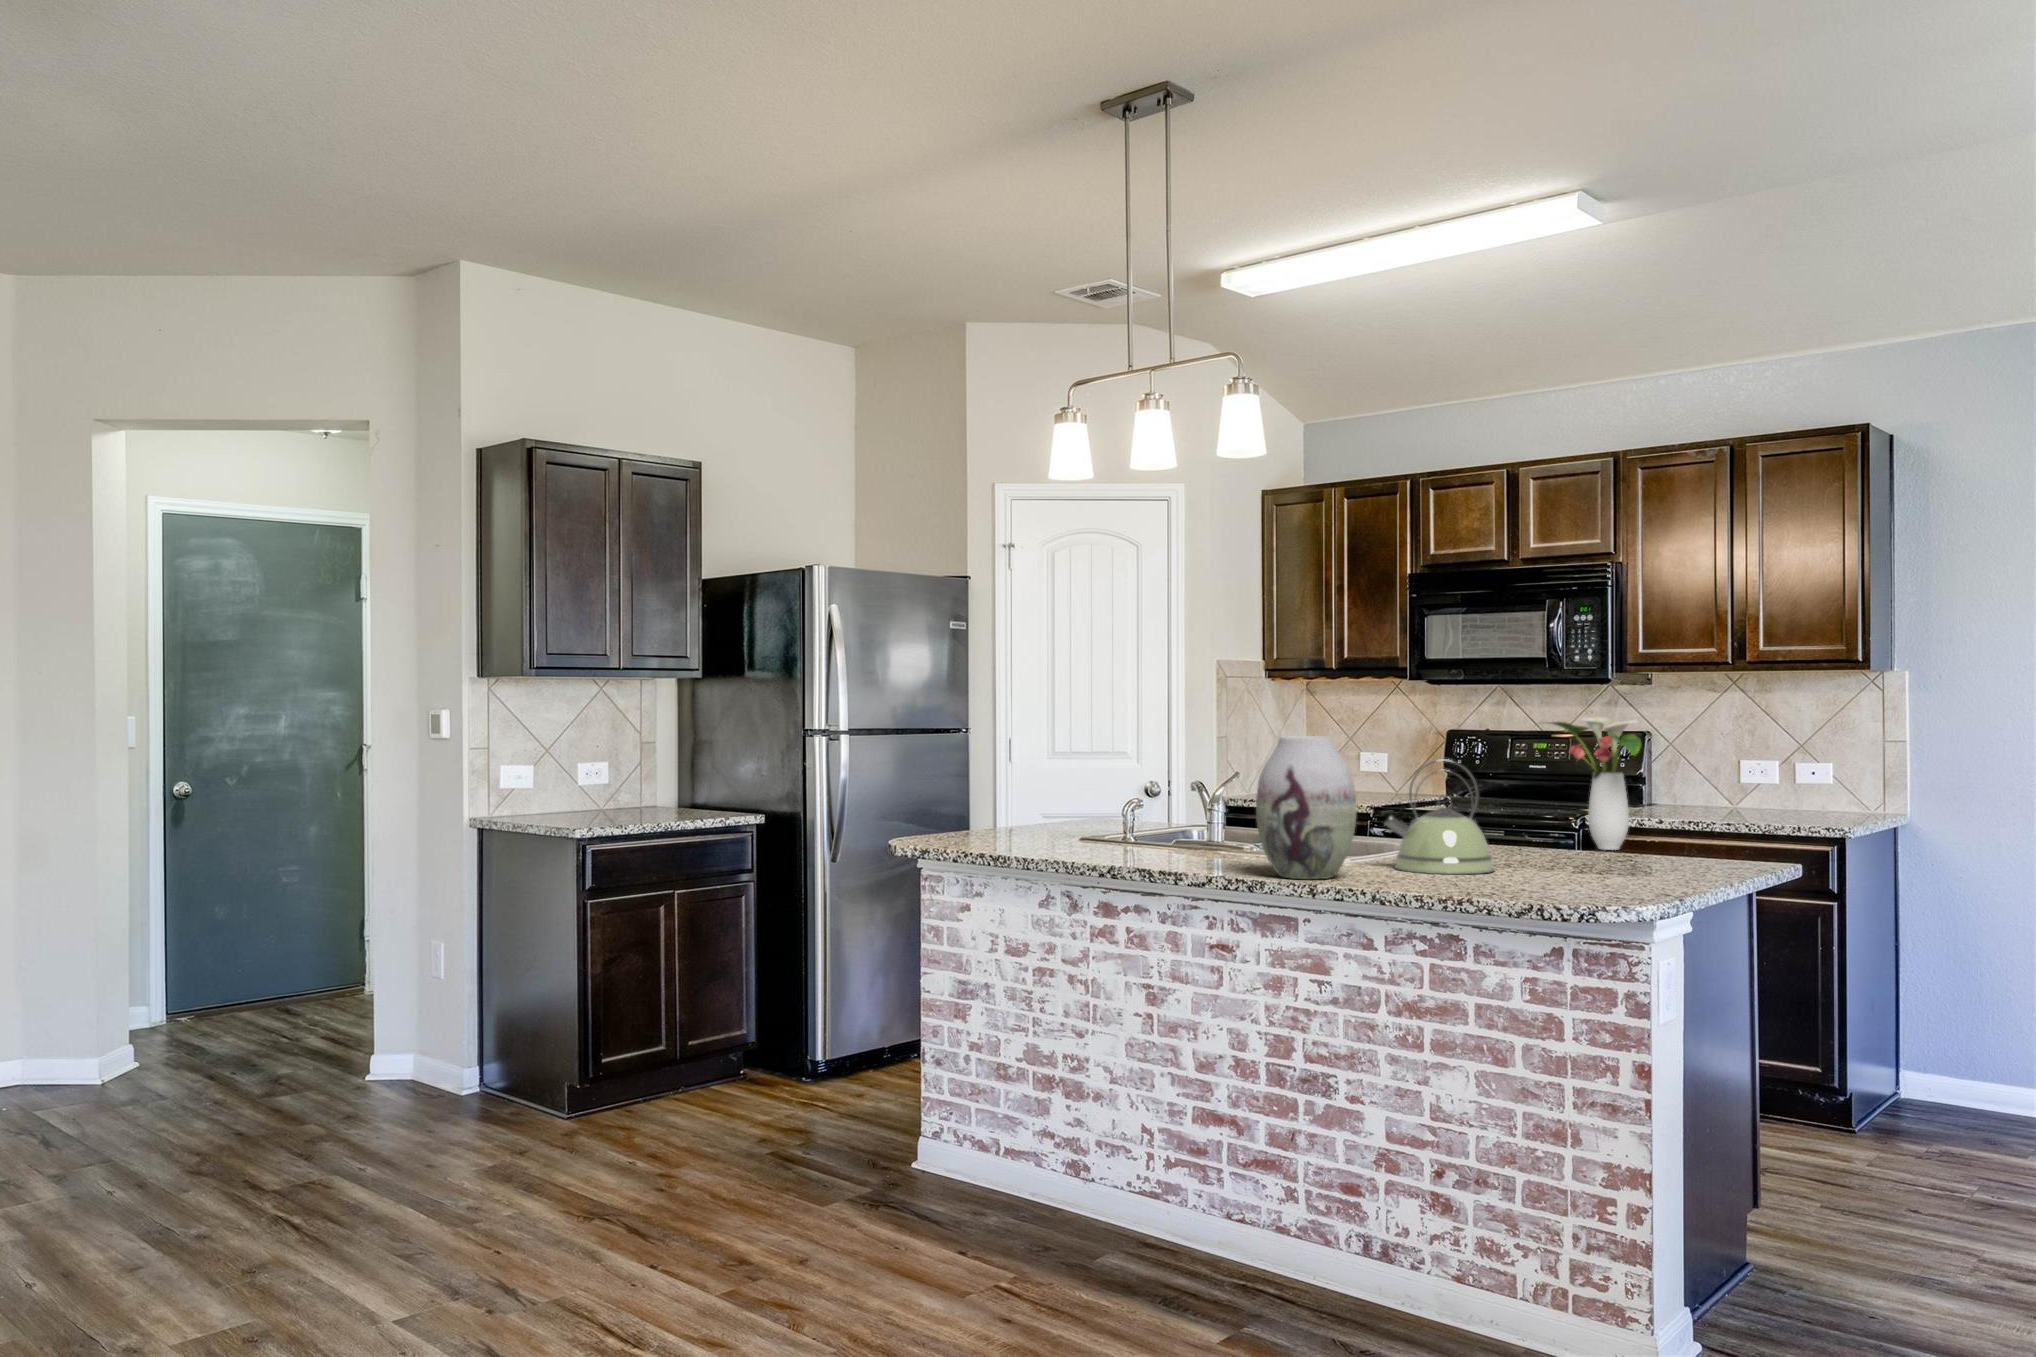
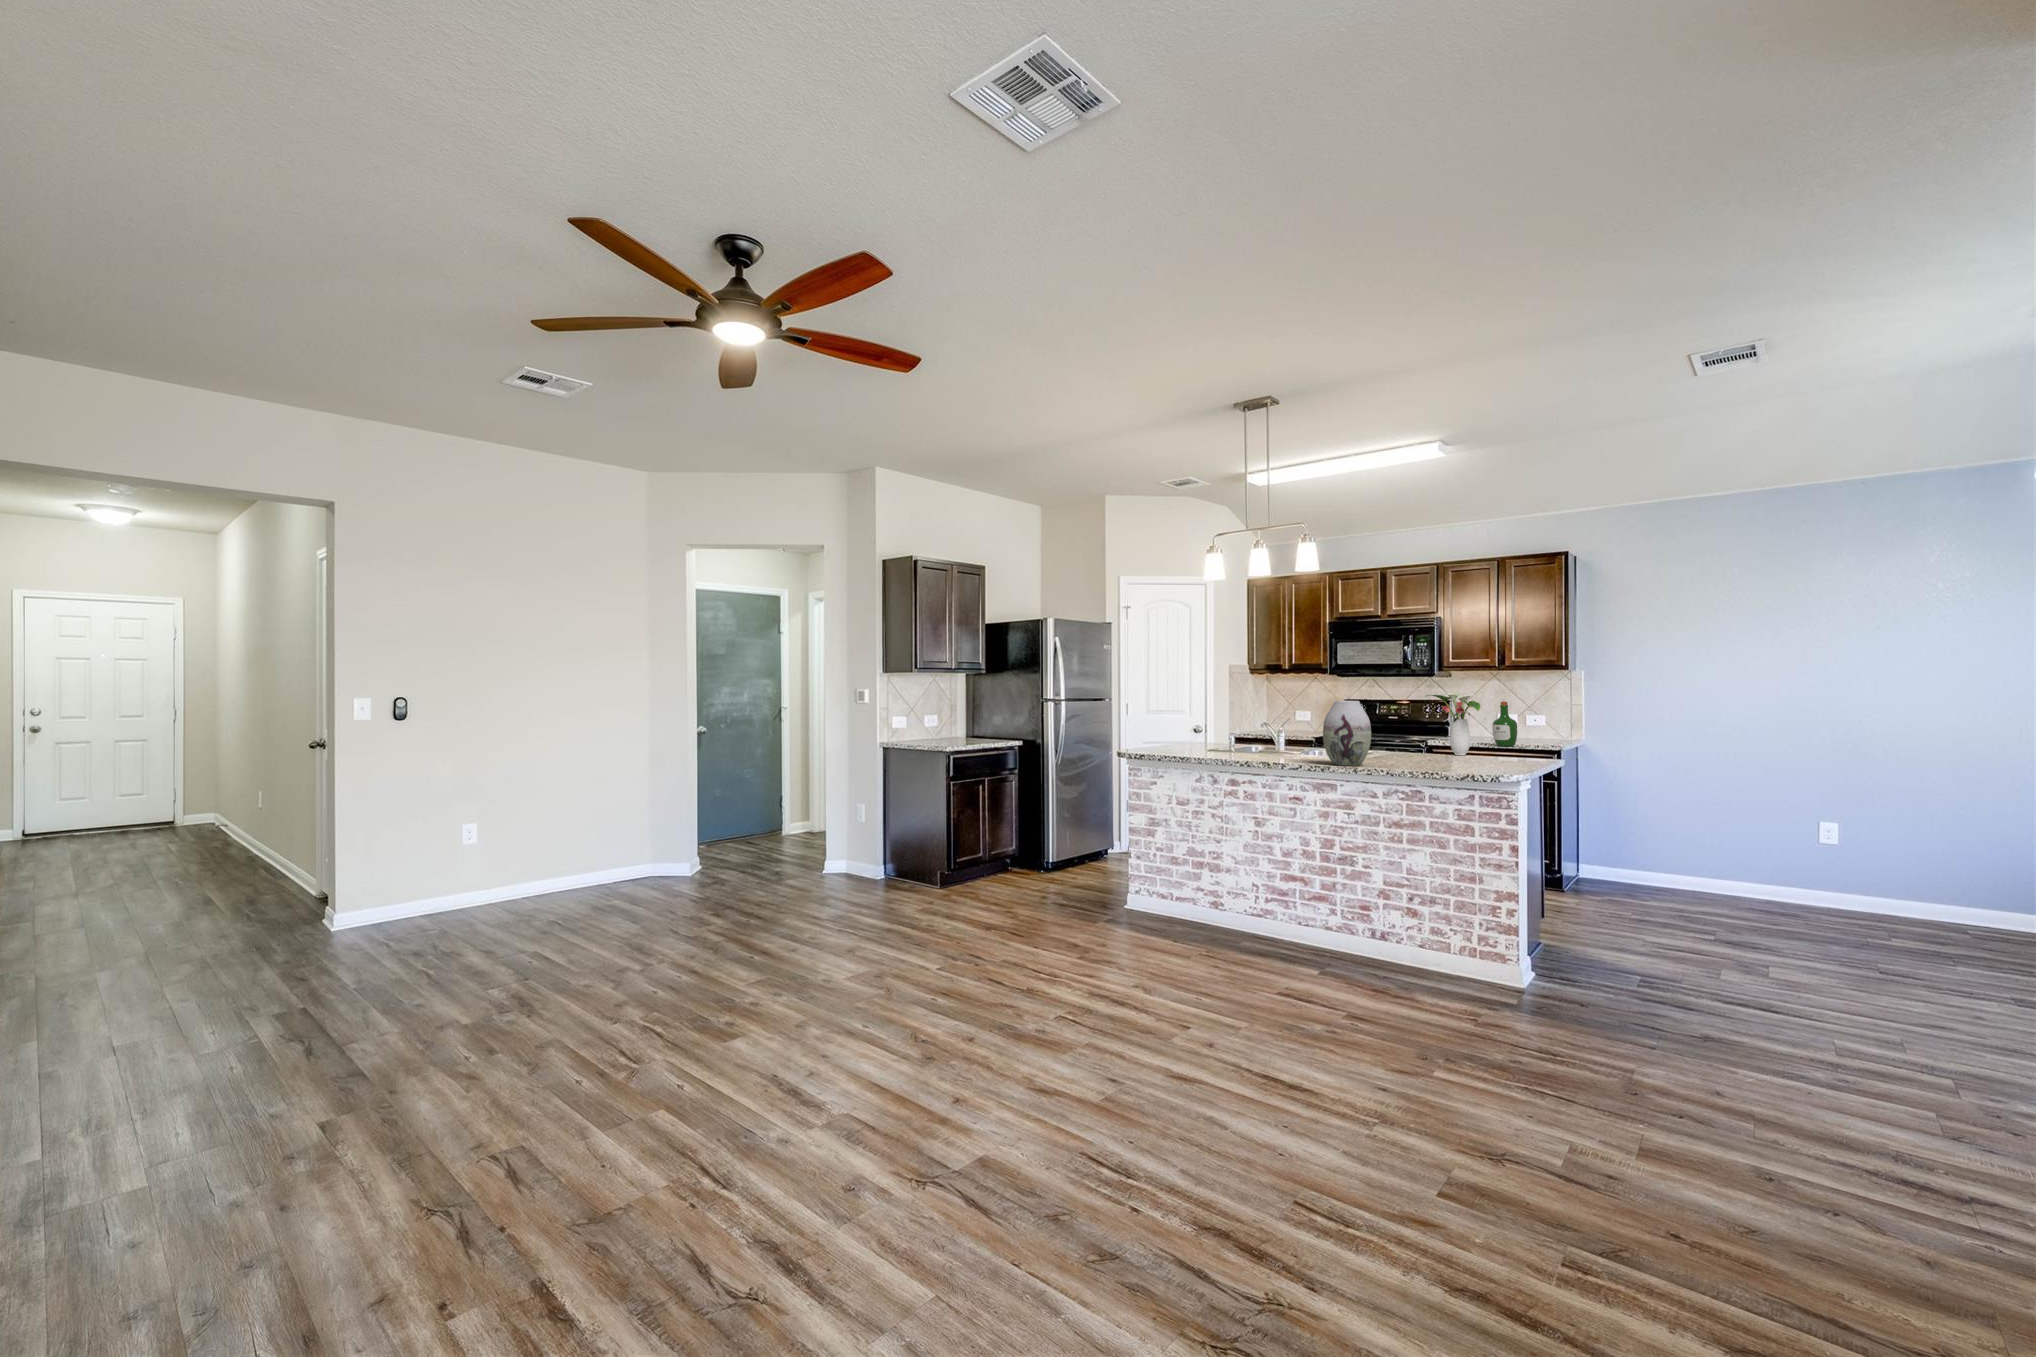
wine bottle: none [1721,733,1772,826] -> present [1492,701,1517,746]
kettle: present [1382,759,1495,874] -> none [1372,712,1427,764]

